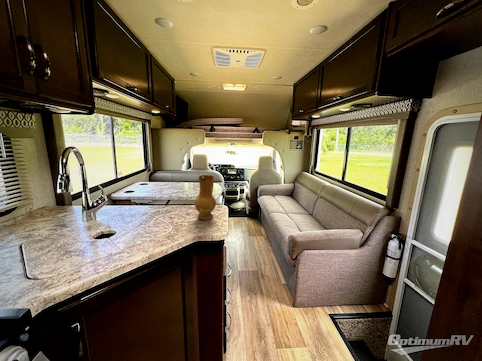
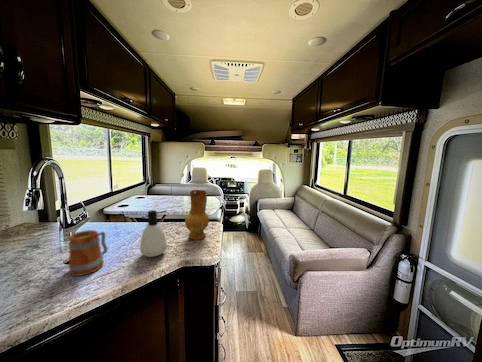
soap dispenser: none [158,193,180,233] -> present [140,210,167,257]
mug: none [99,210,129,248] -> present [69,230,108,276]

